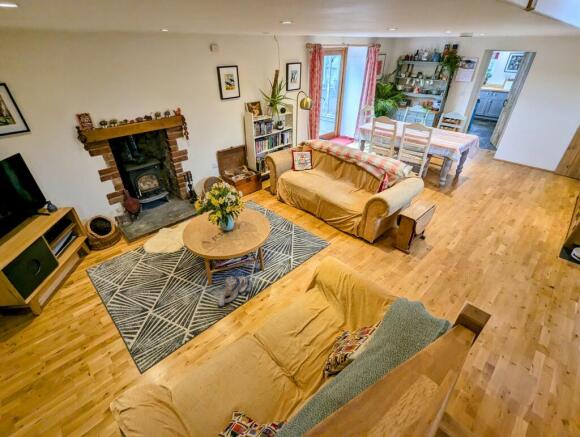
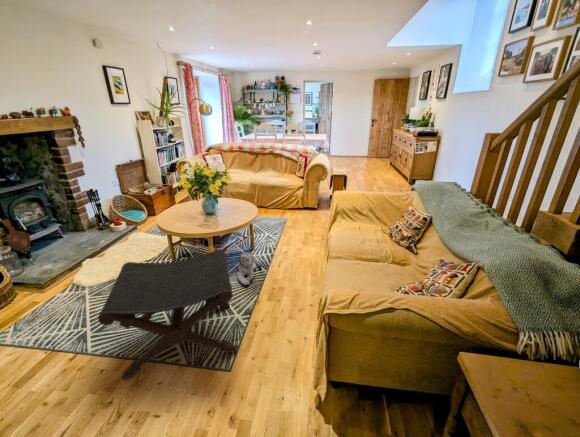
footstool: none [76,260,194,361] -> present [98,249,237,379]

